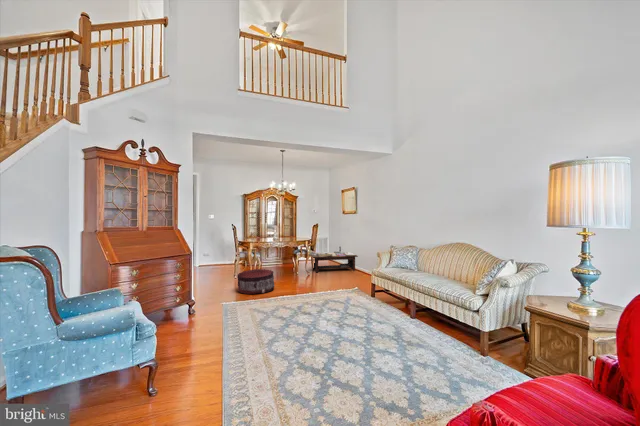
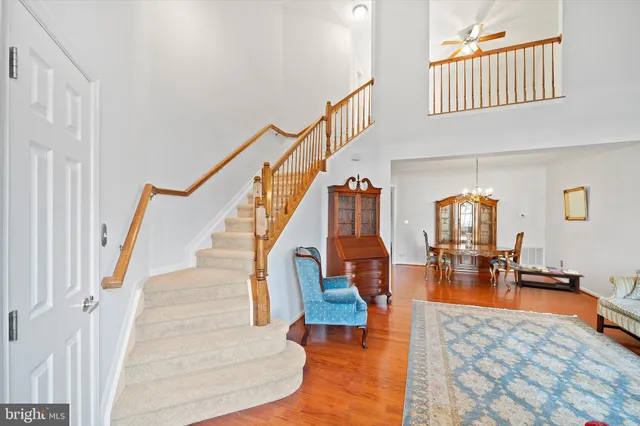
pouf: present [237,269,274,294] -> none [428,274,464,298]

